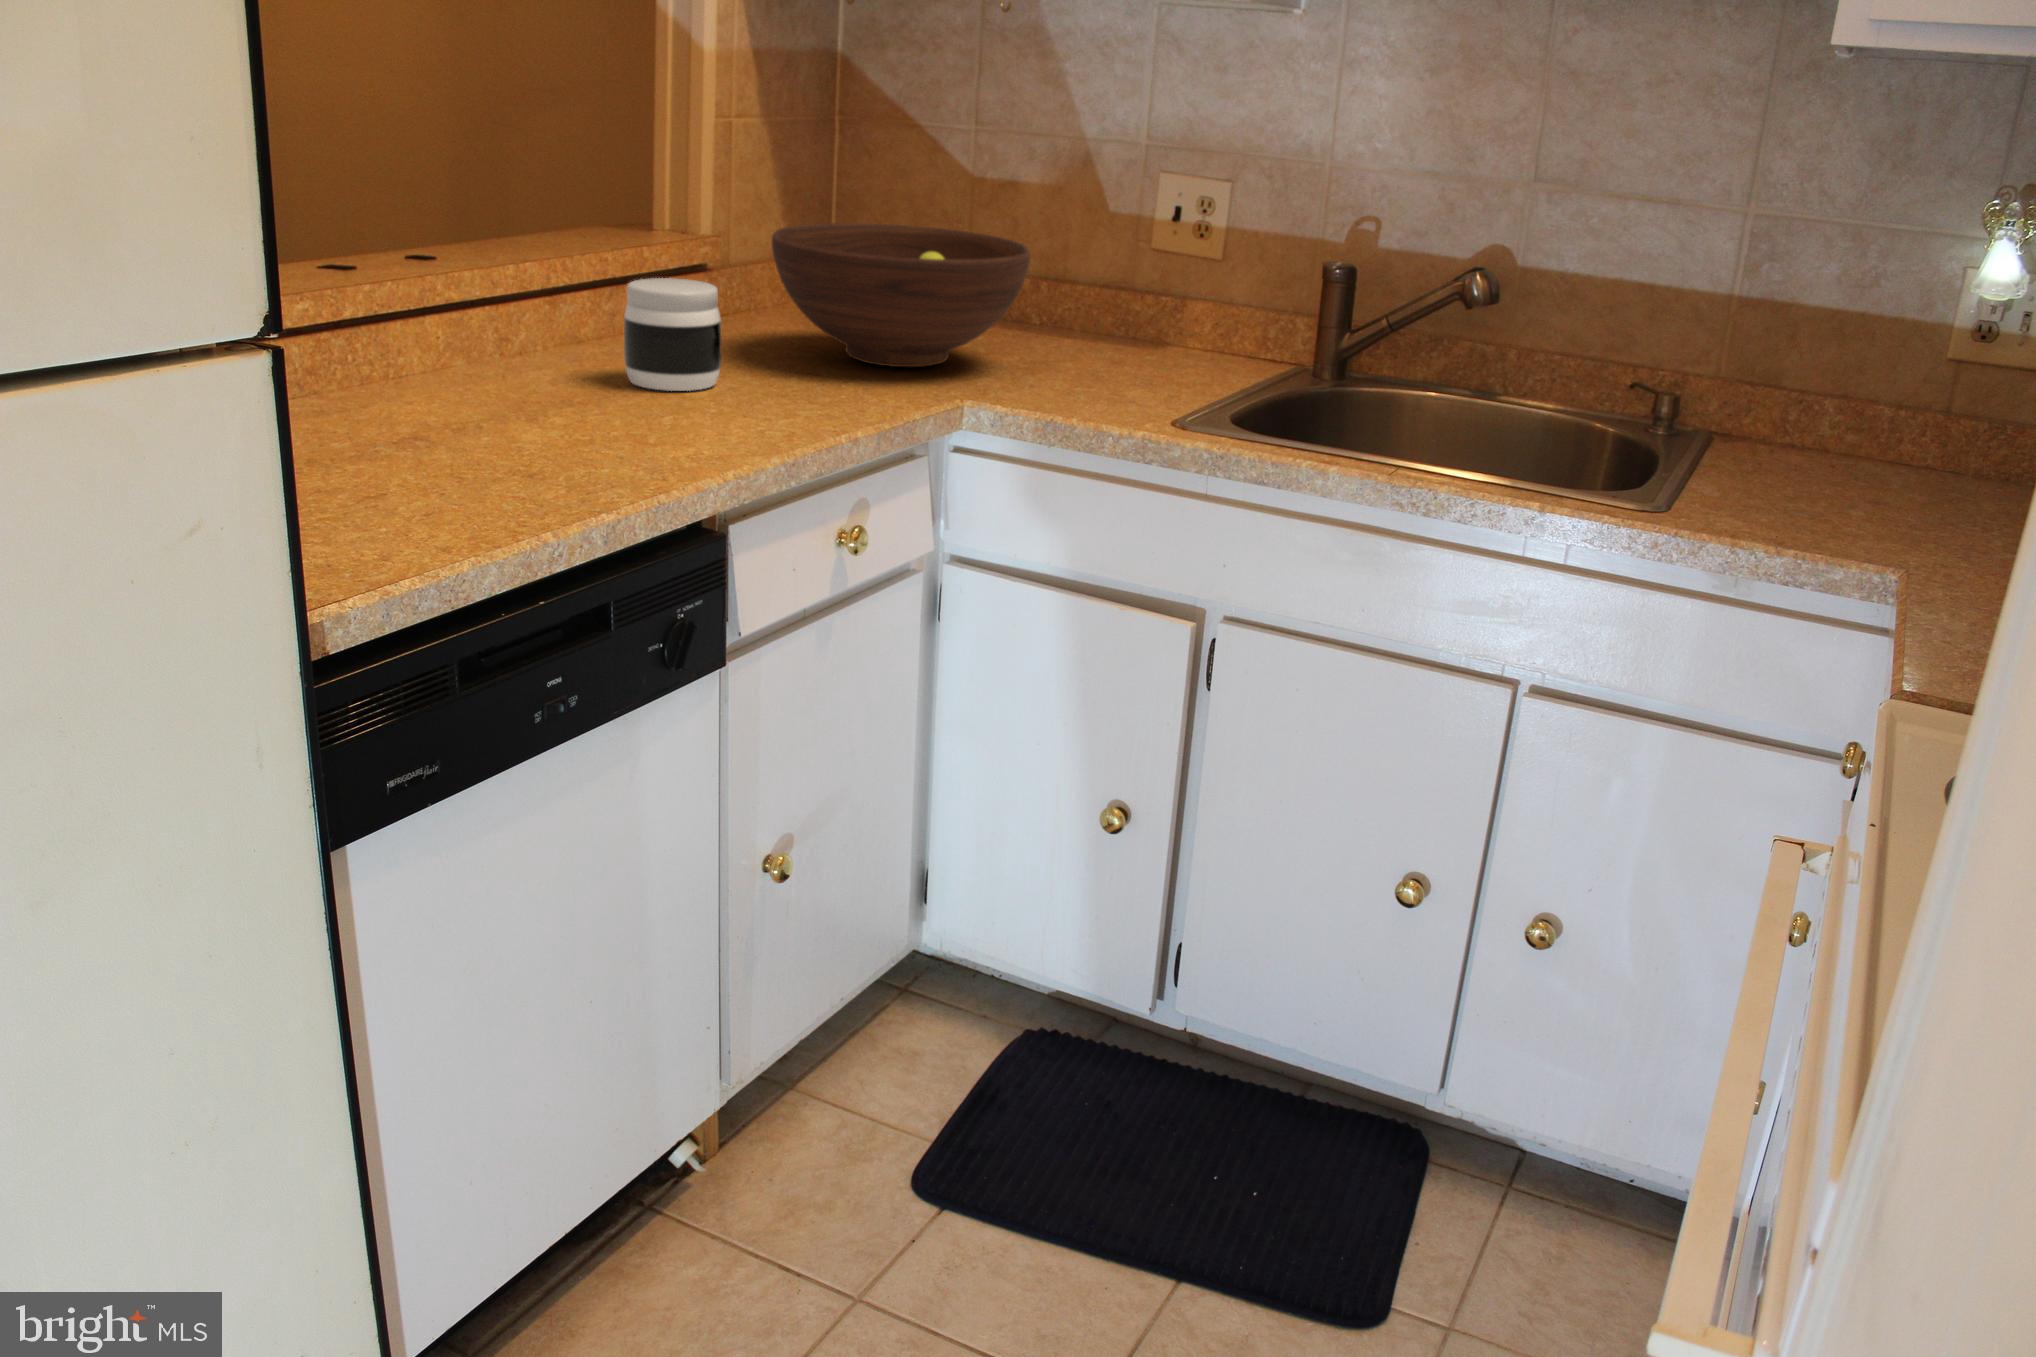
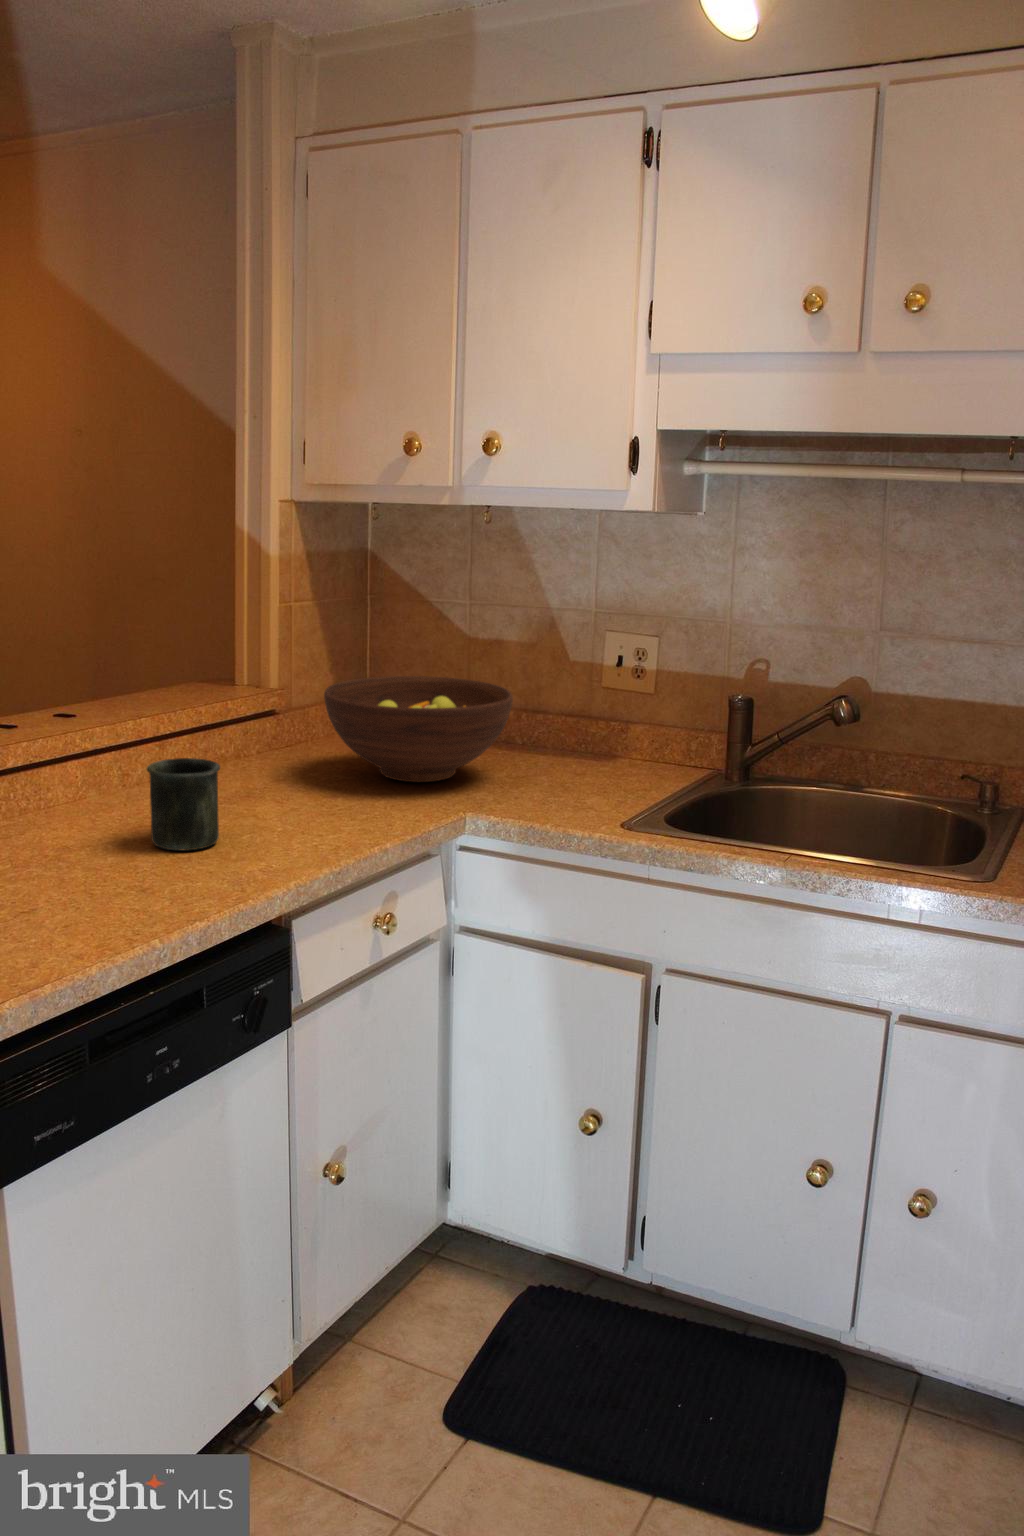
jar: present [624,278,722,391] -> none [217,729,287,812]
mug: none [528,305,631,430] -> present [147,758,220,851]

